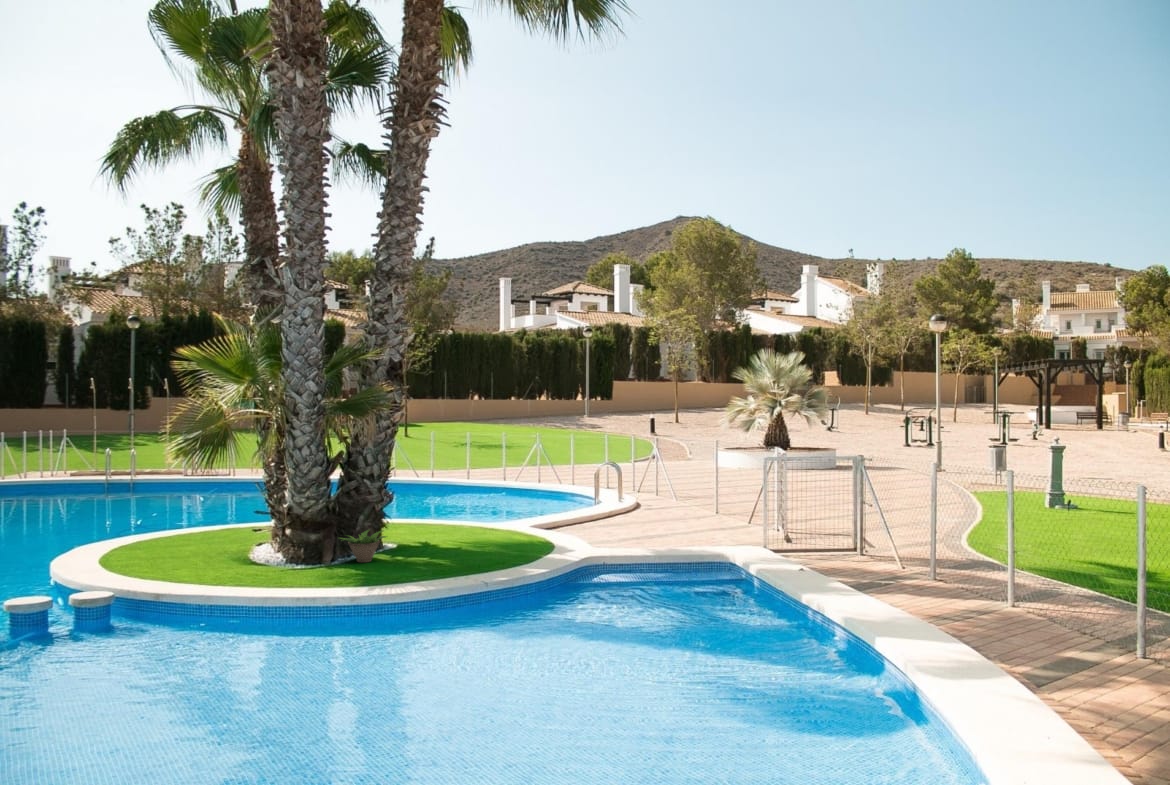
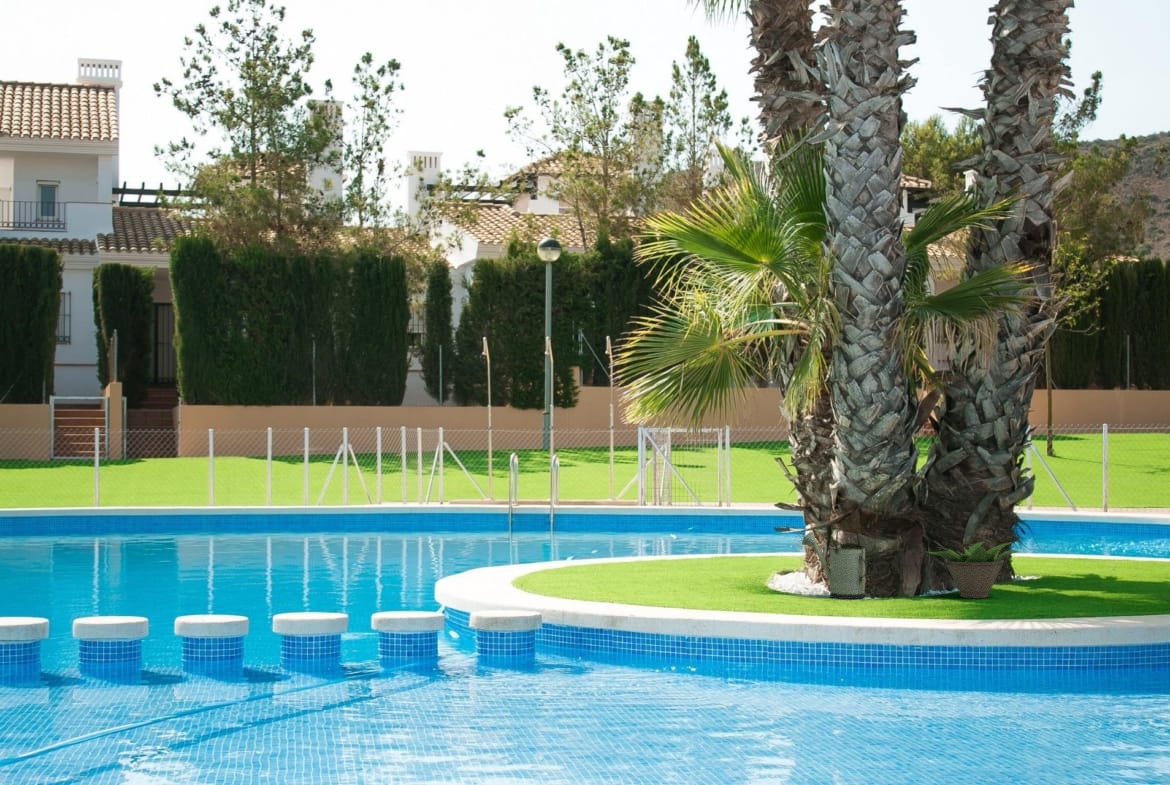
watering can: none [268,529,305,569] -> present [802,529,867,599]

